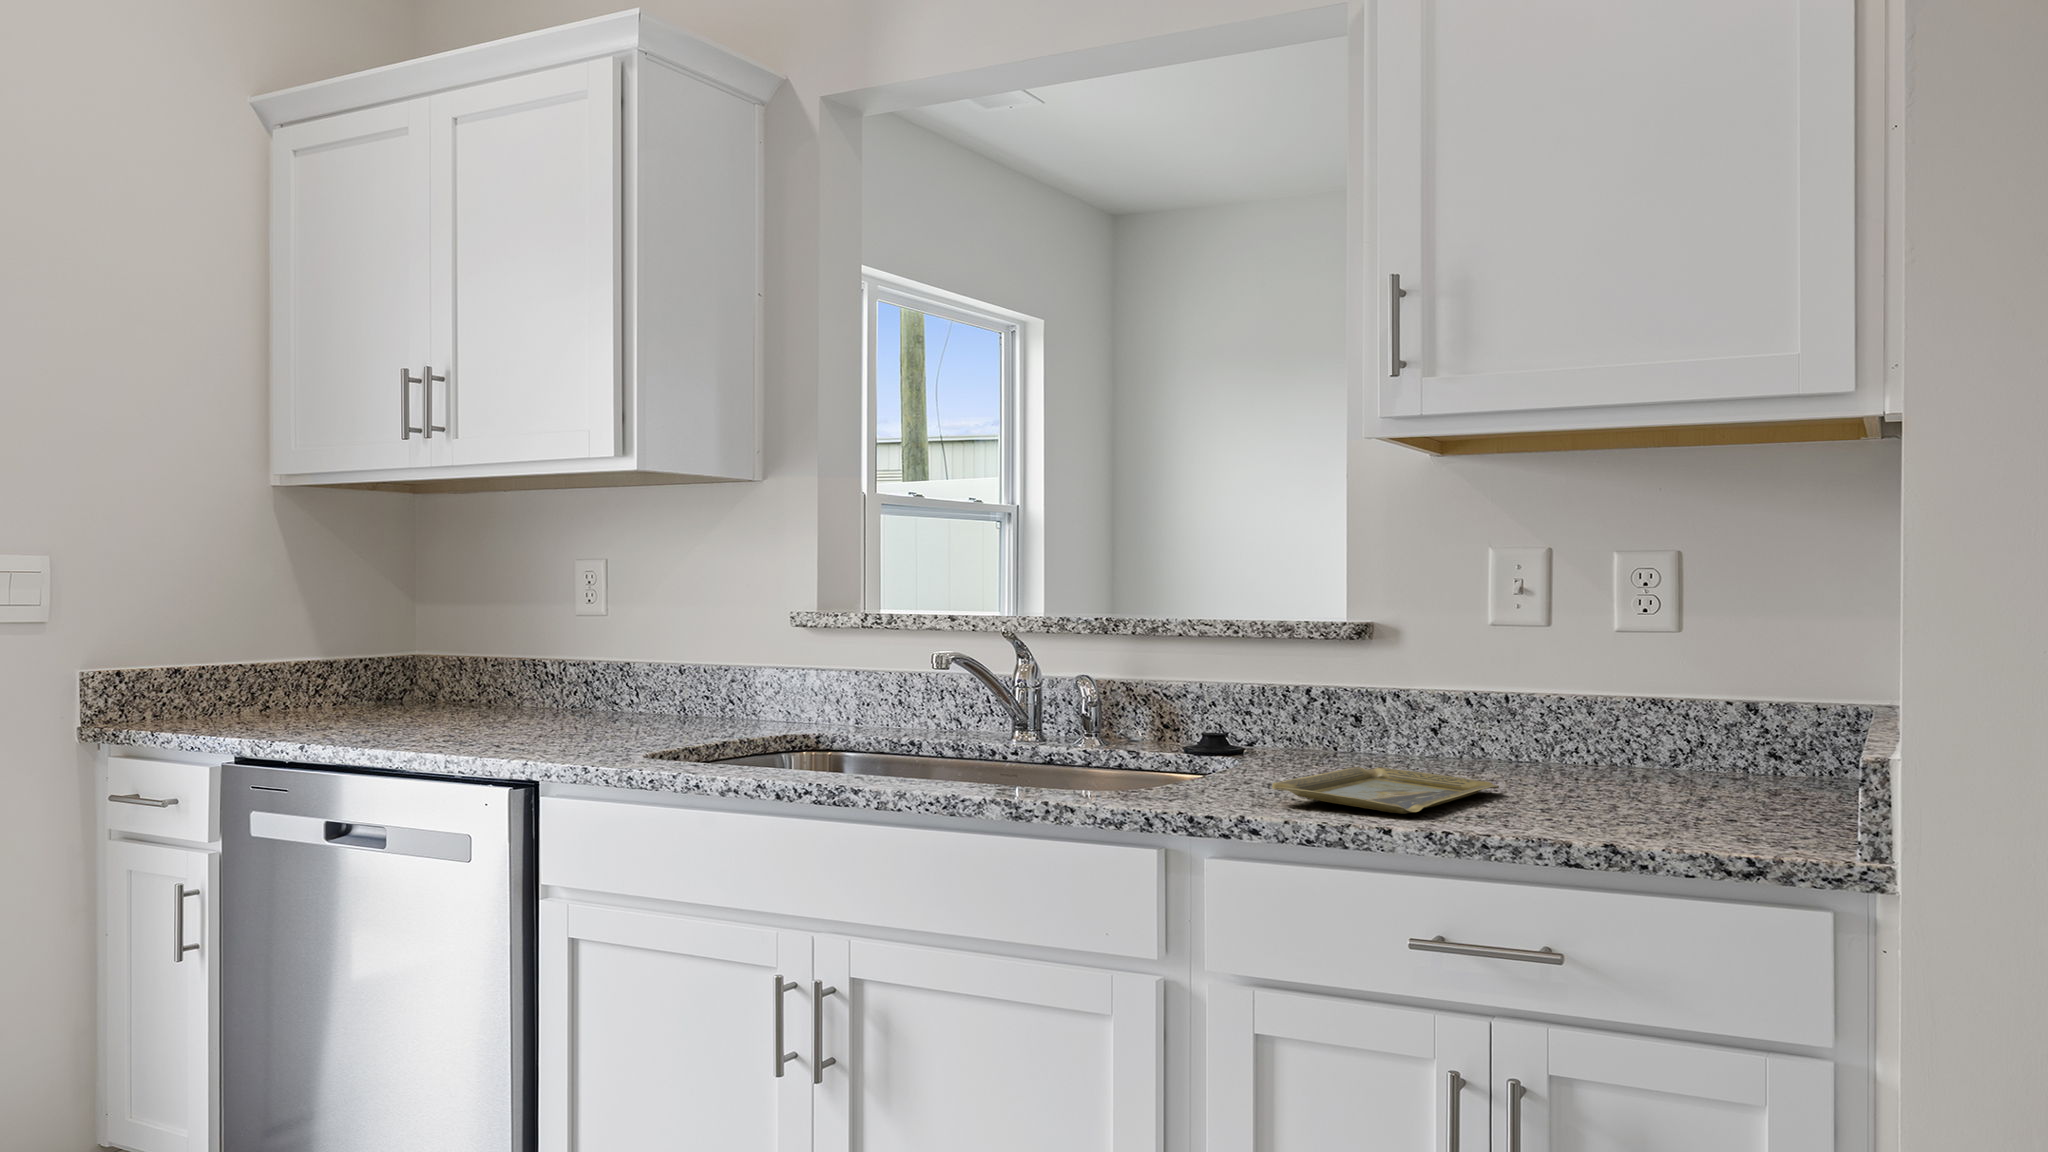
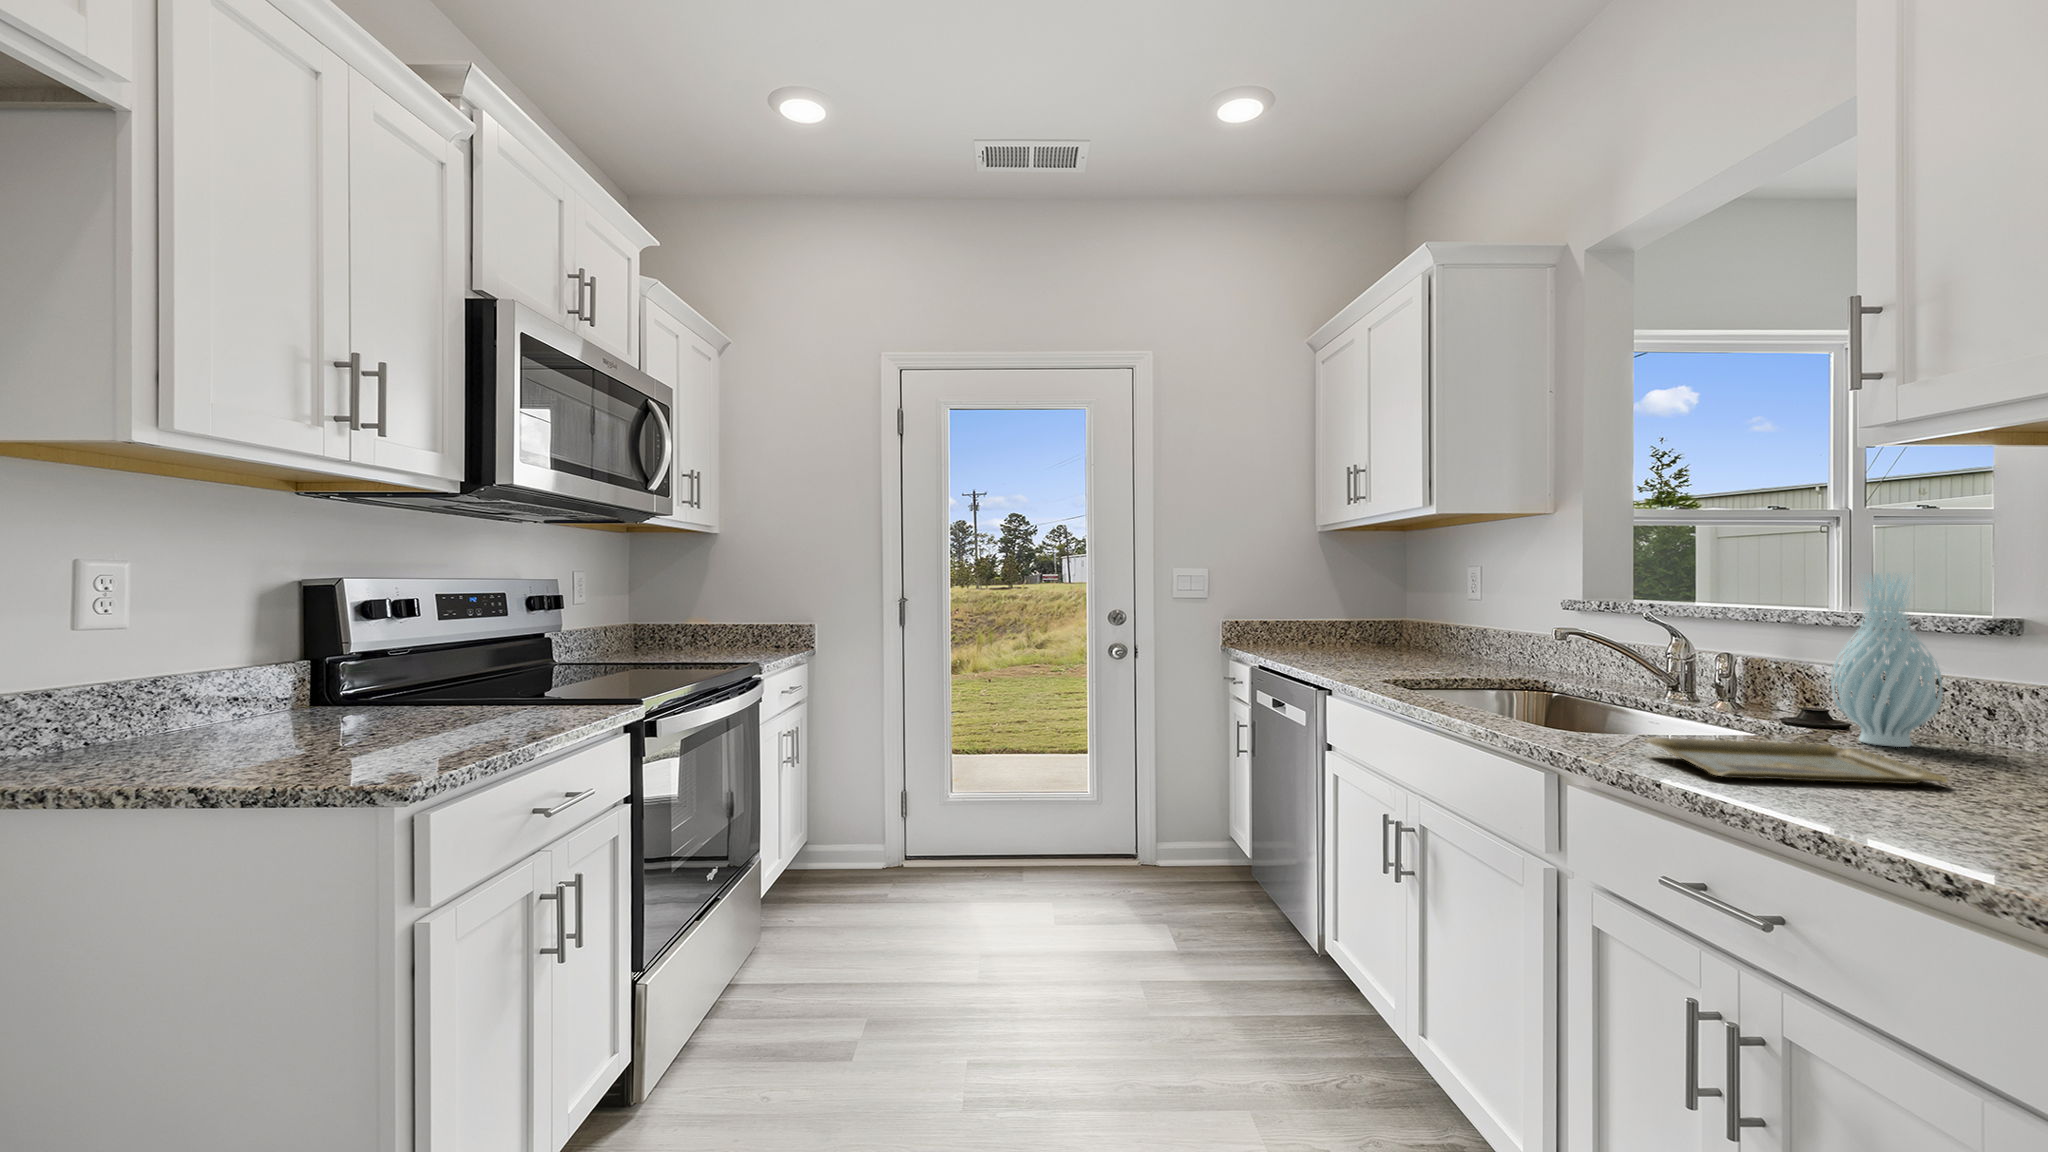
vase: none [1272,577,1360,764] -> present [1831,573,1943,747]

